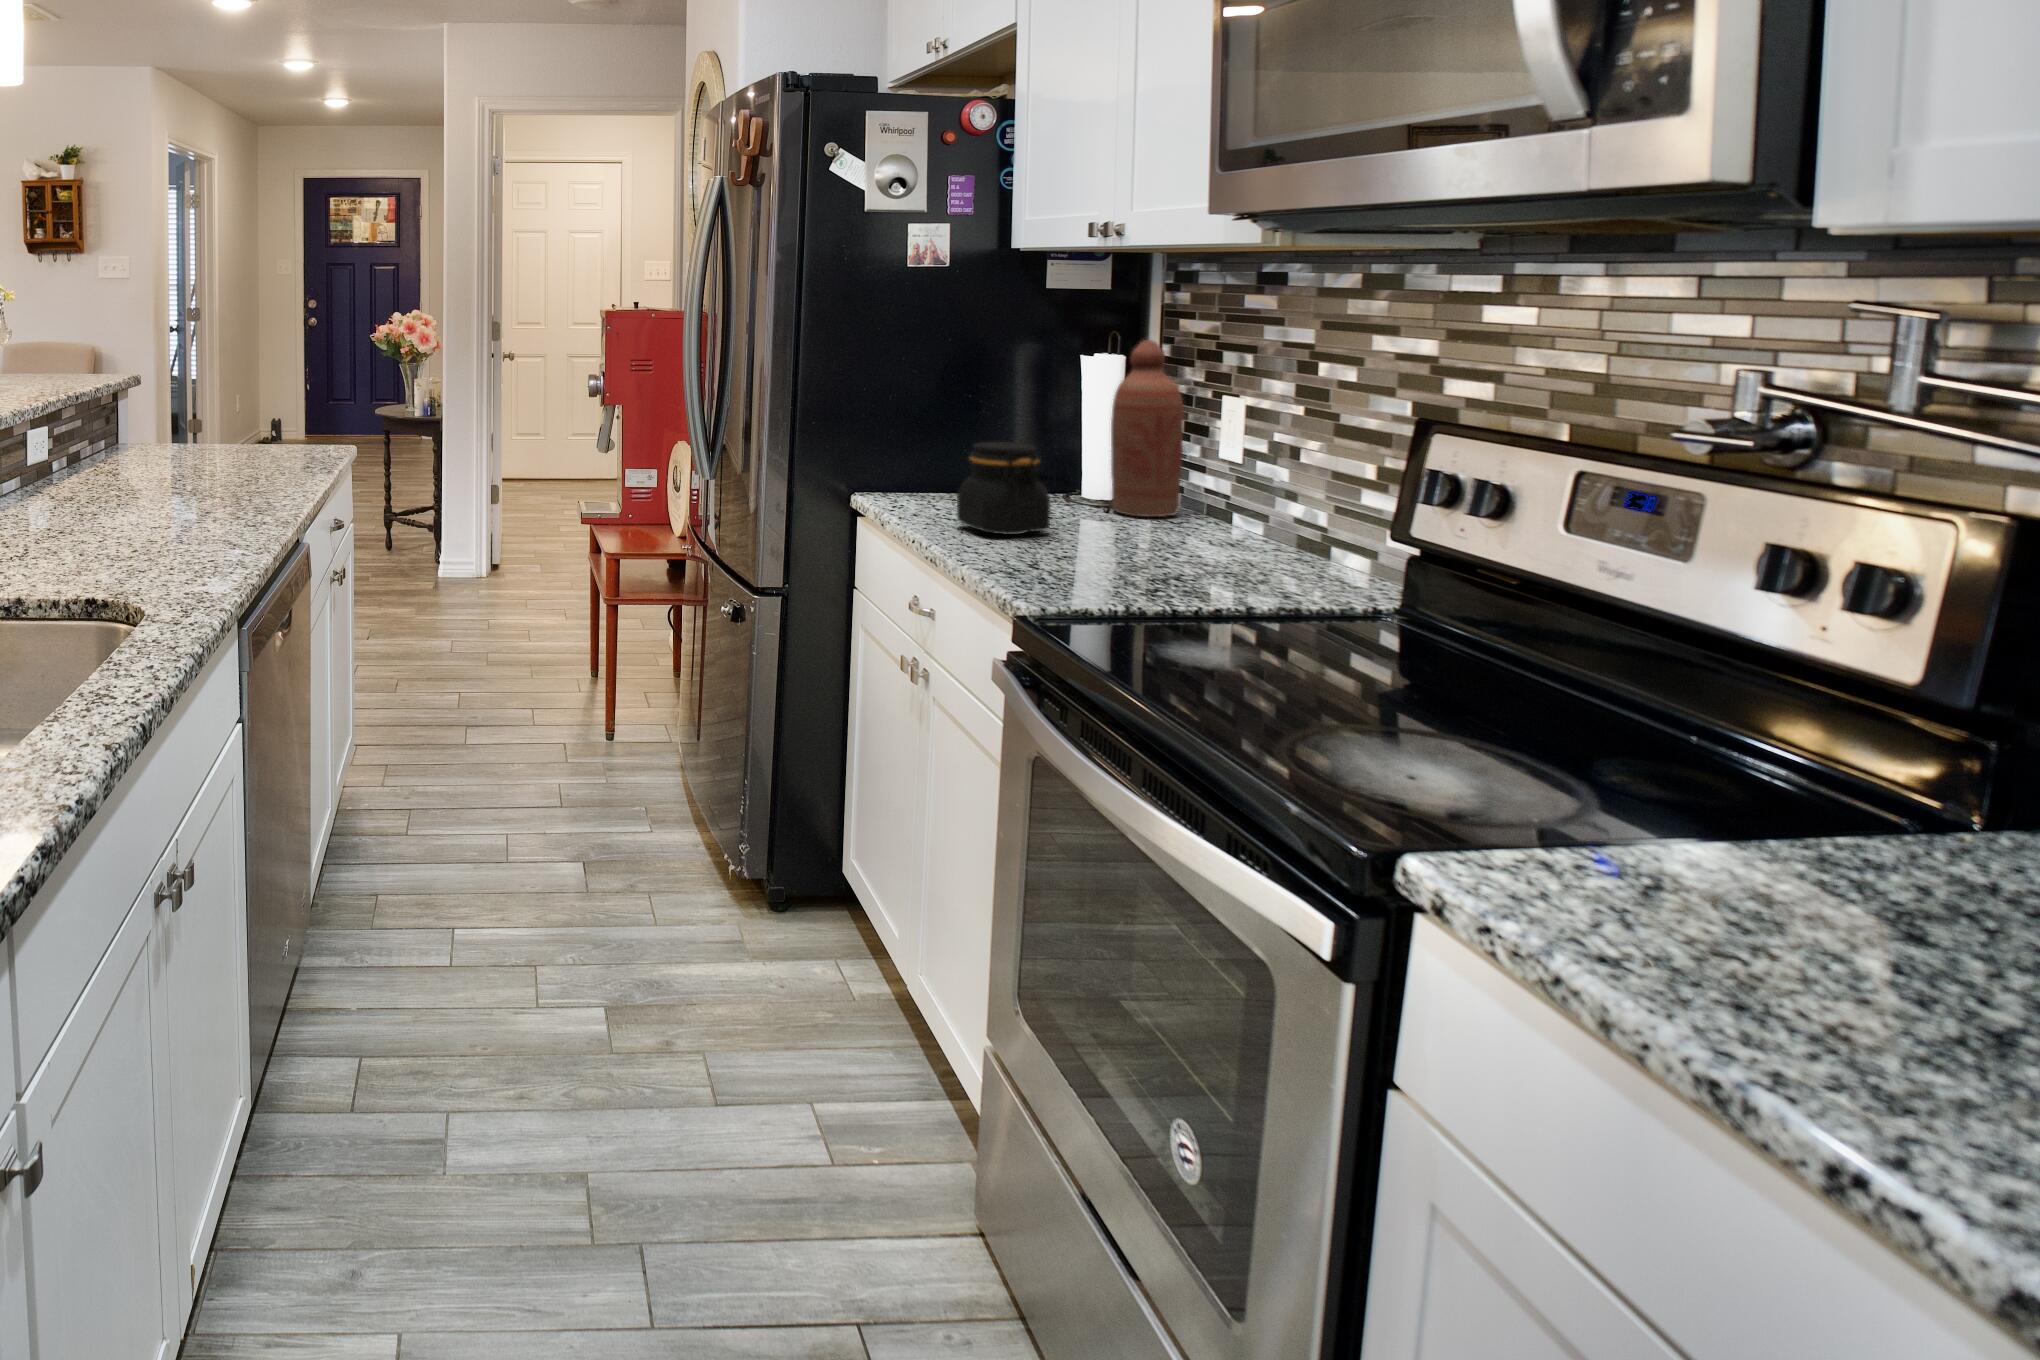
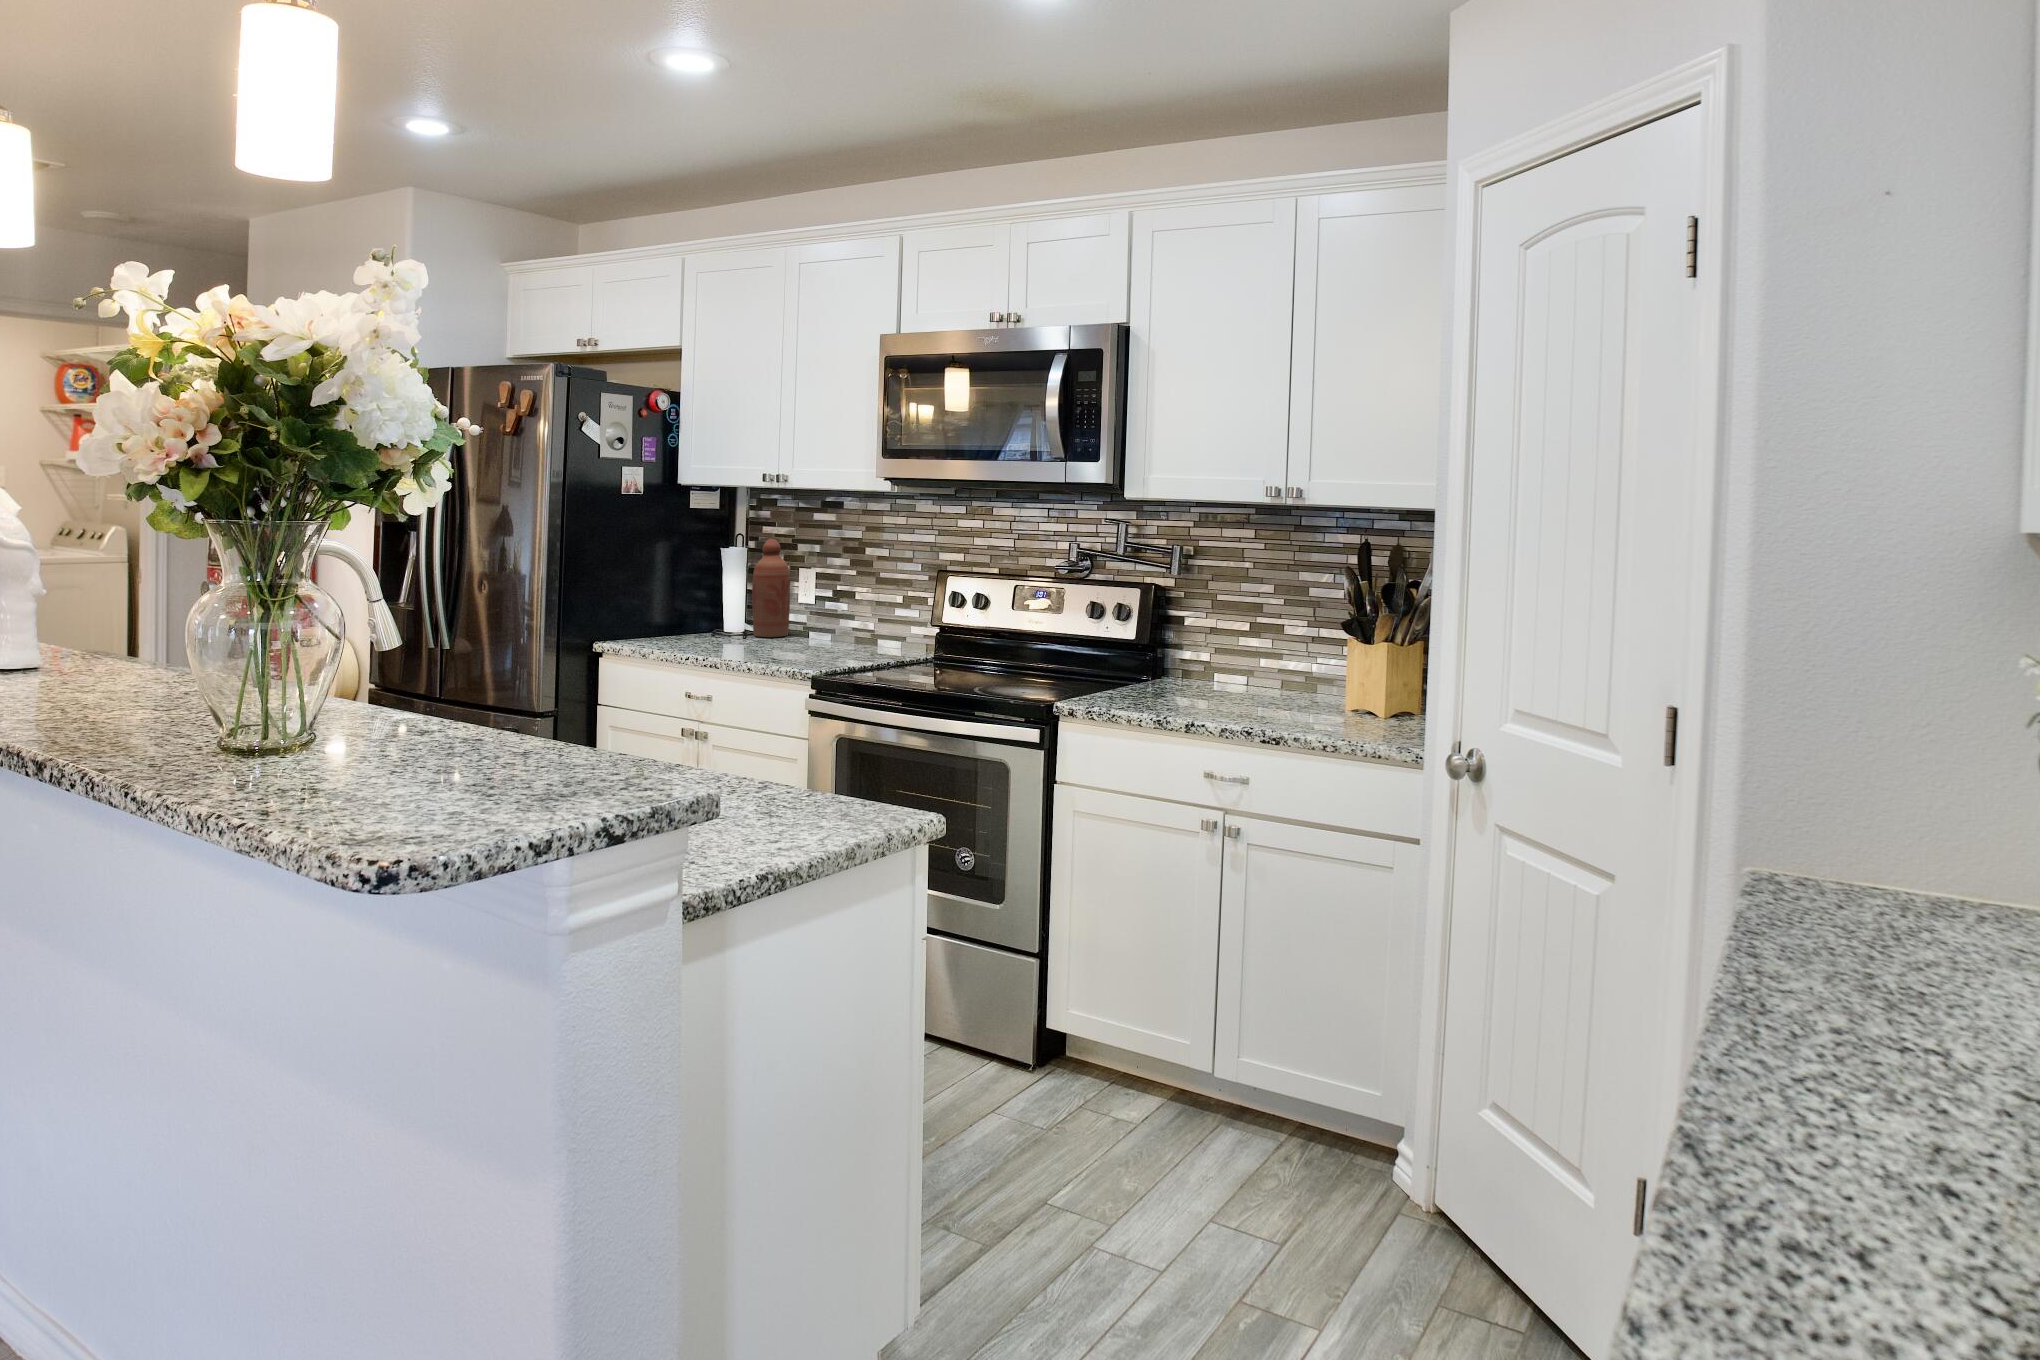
jar: present [957,442,1051,534] -> none [700,598,753,650]

